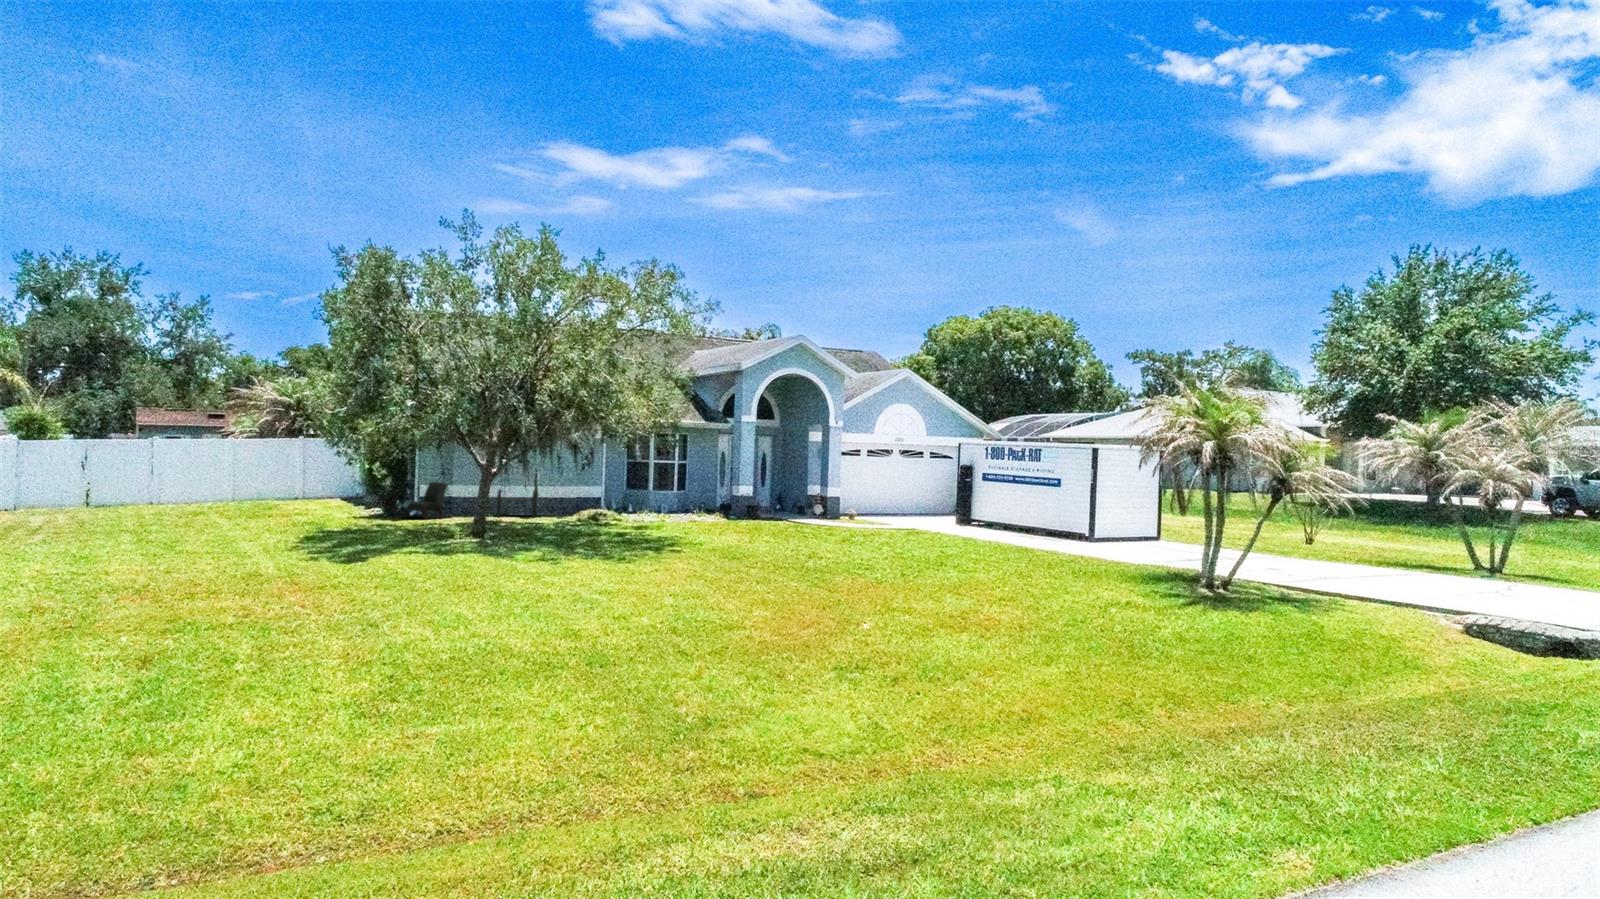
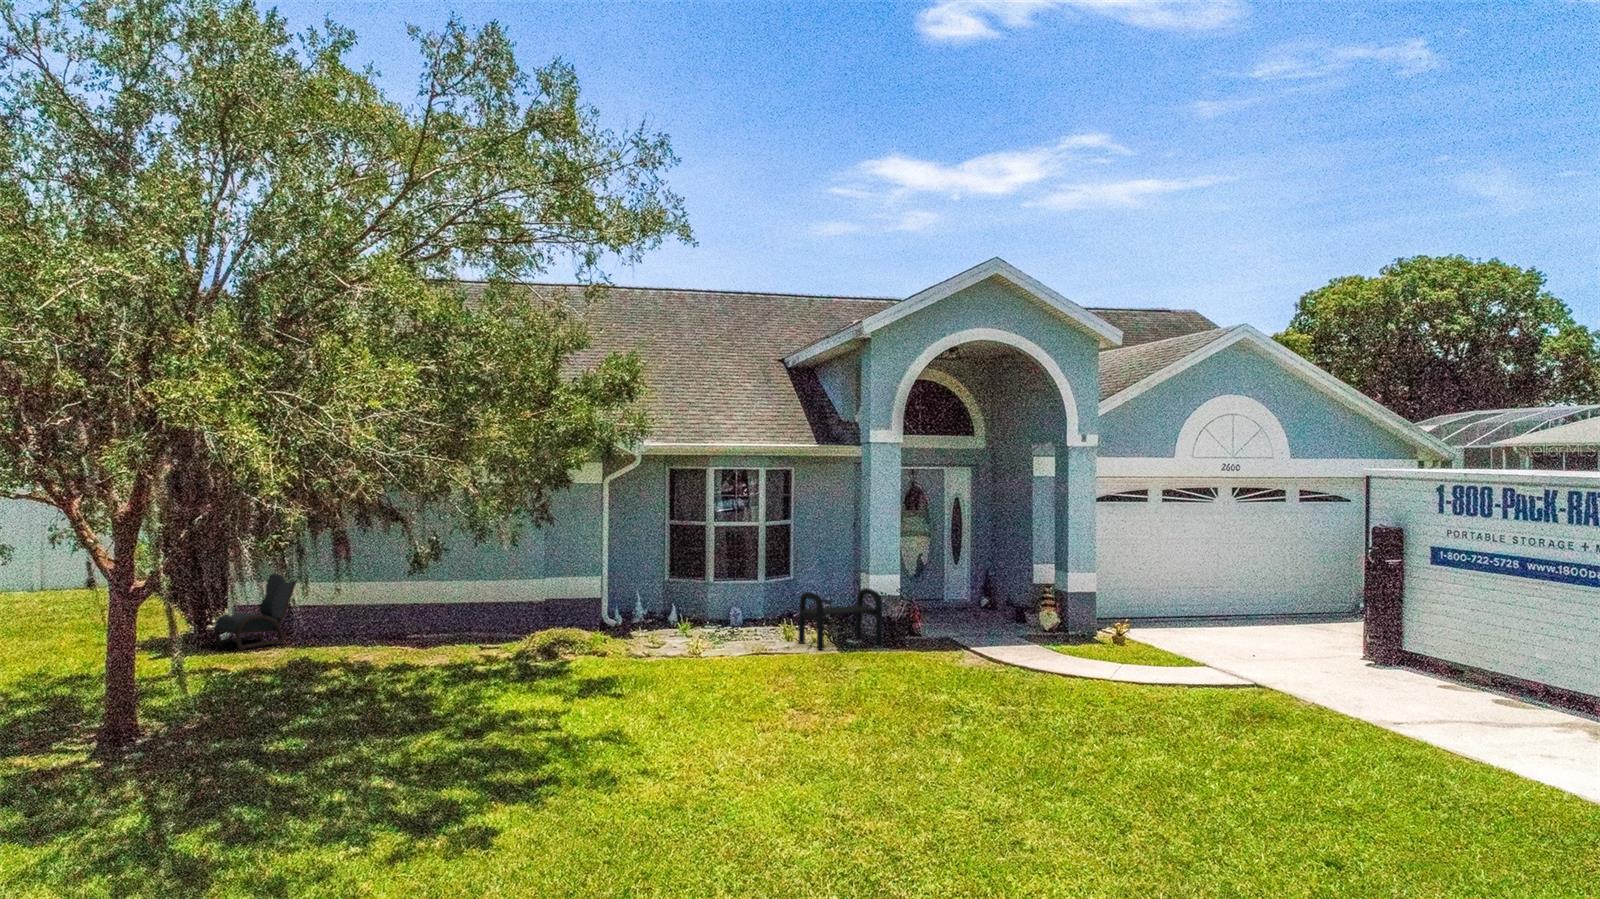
bench: present [497,489,537,517] -> present [798,588,883,650]

